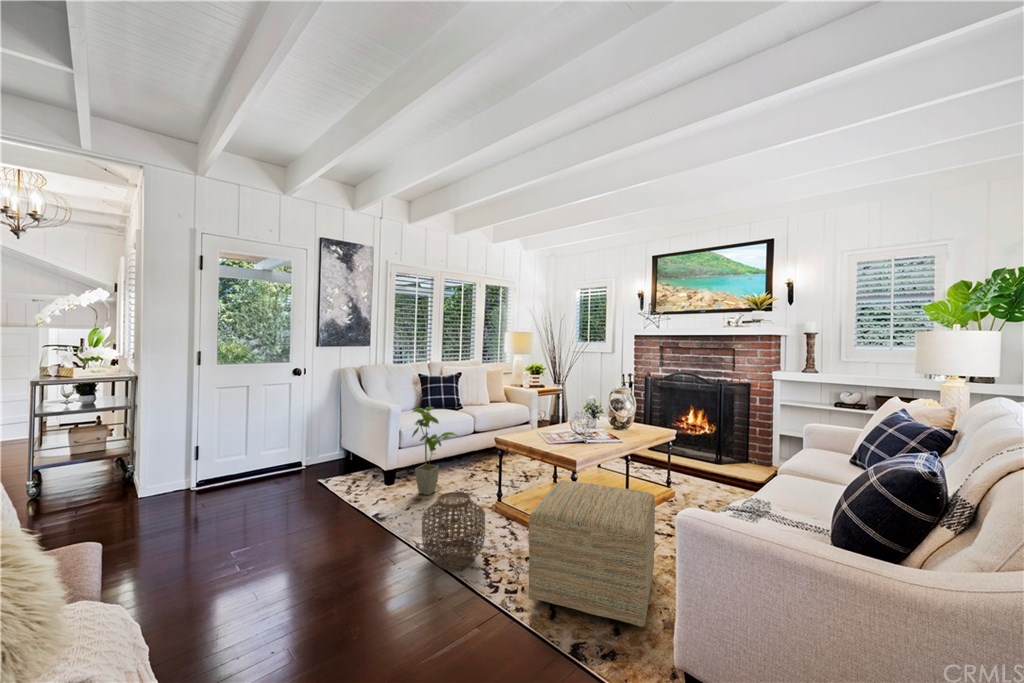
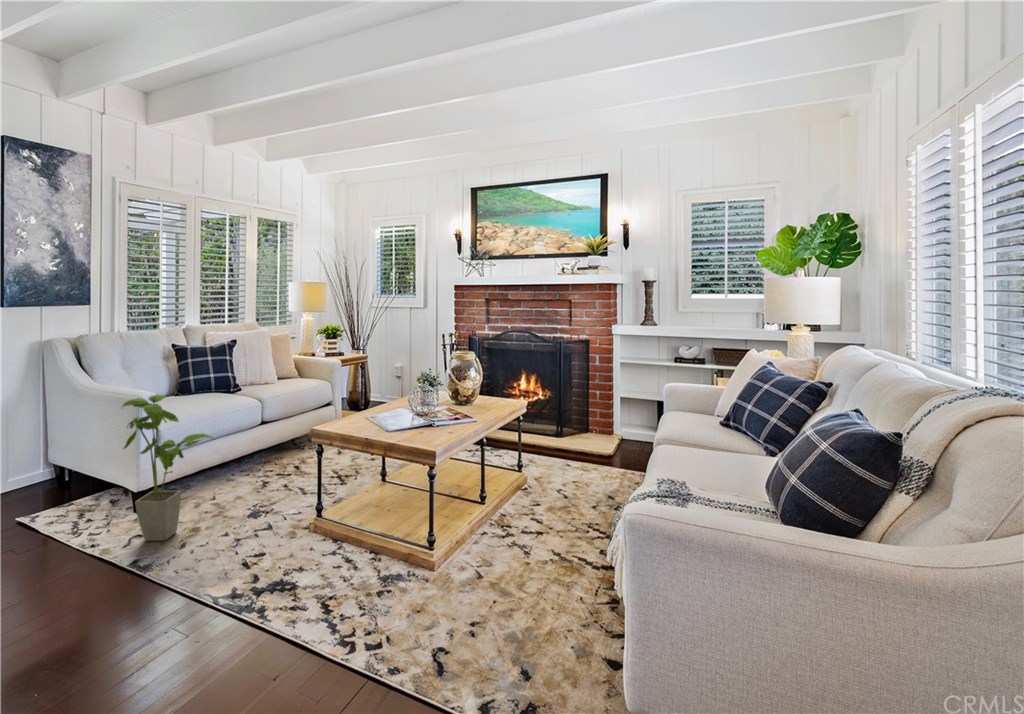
ottoman: present [529,480,655,627] -> none [386,482,562,671]
woven basket: present [422,492,485,571] -> none [176,529,296,662]

